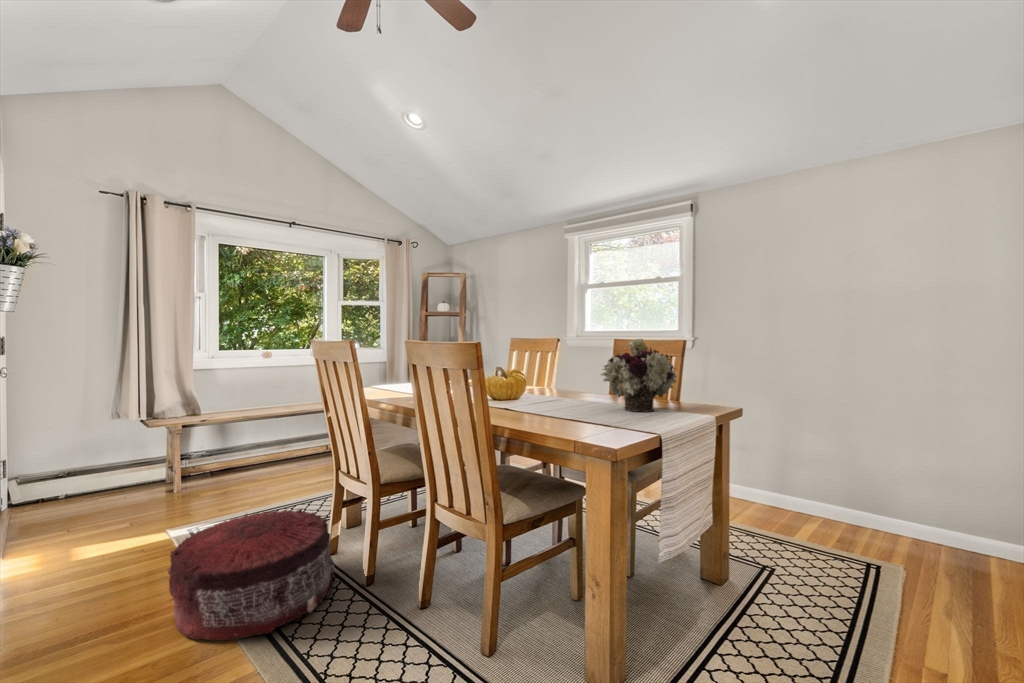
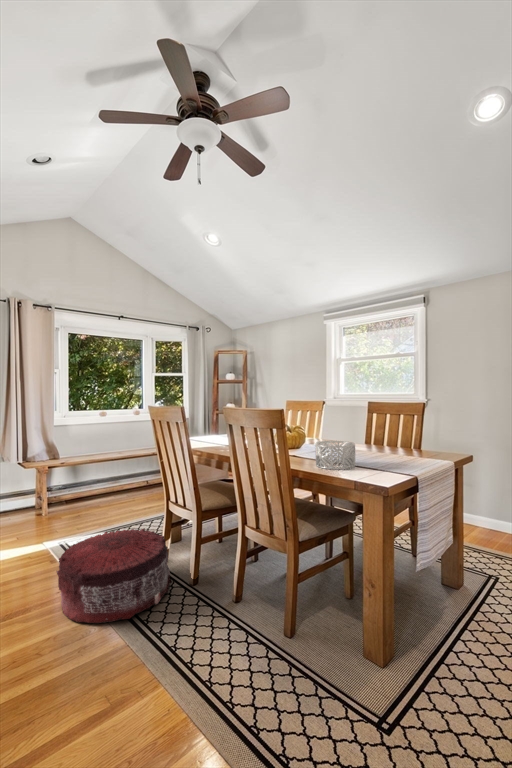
flower arrangement: present [601,339,677,412] -> none [363,403,421,458]
decorative bowl: none [531,388,585,427] -> present [315,441,356,470]

